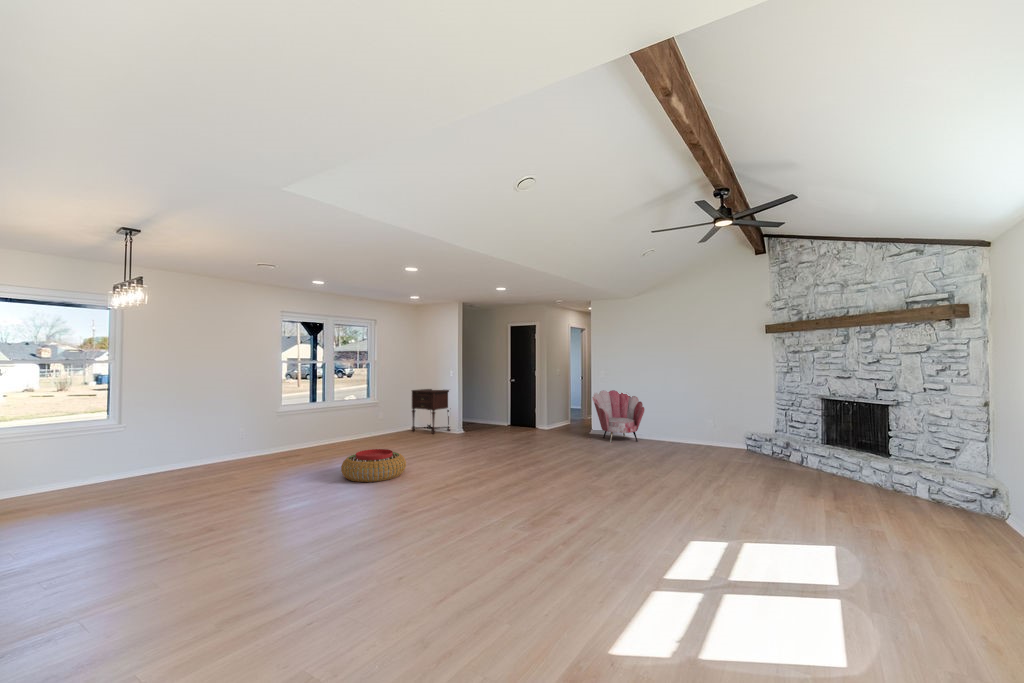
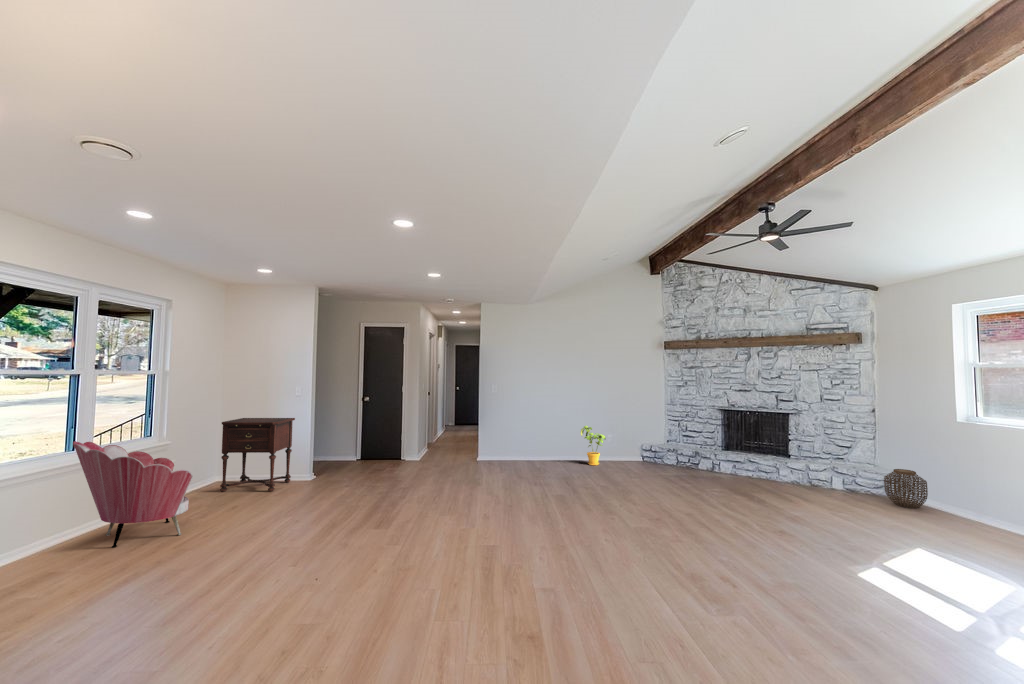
armchair: present [592,390,644,442] -> present [73,441,193,548]
house plant: none [669,408,693,446] -> present [581,426,606,465]
pouf: present [341,449,406,482] -> none [263,540,391,623]
woven basket: none [949,477,1011,530] -> present [884,469,928,508]

